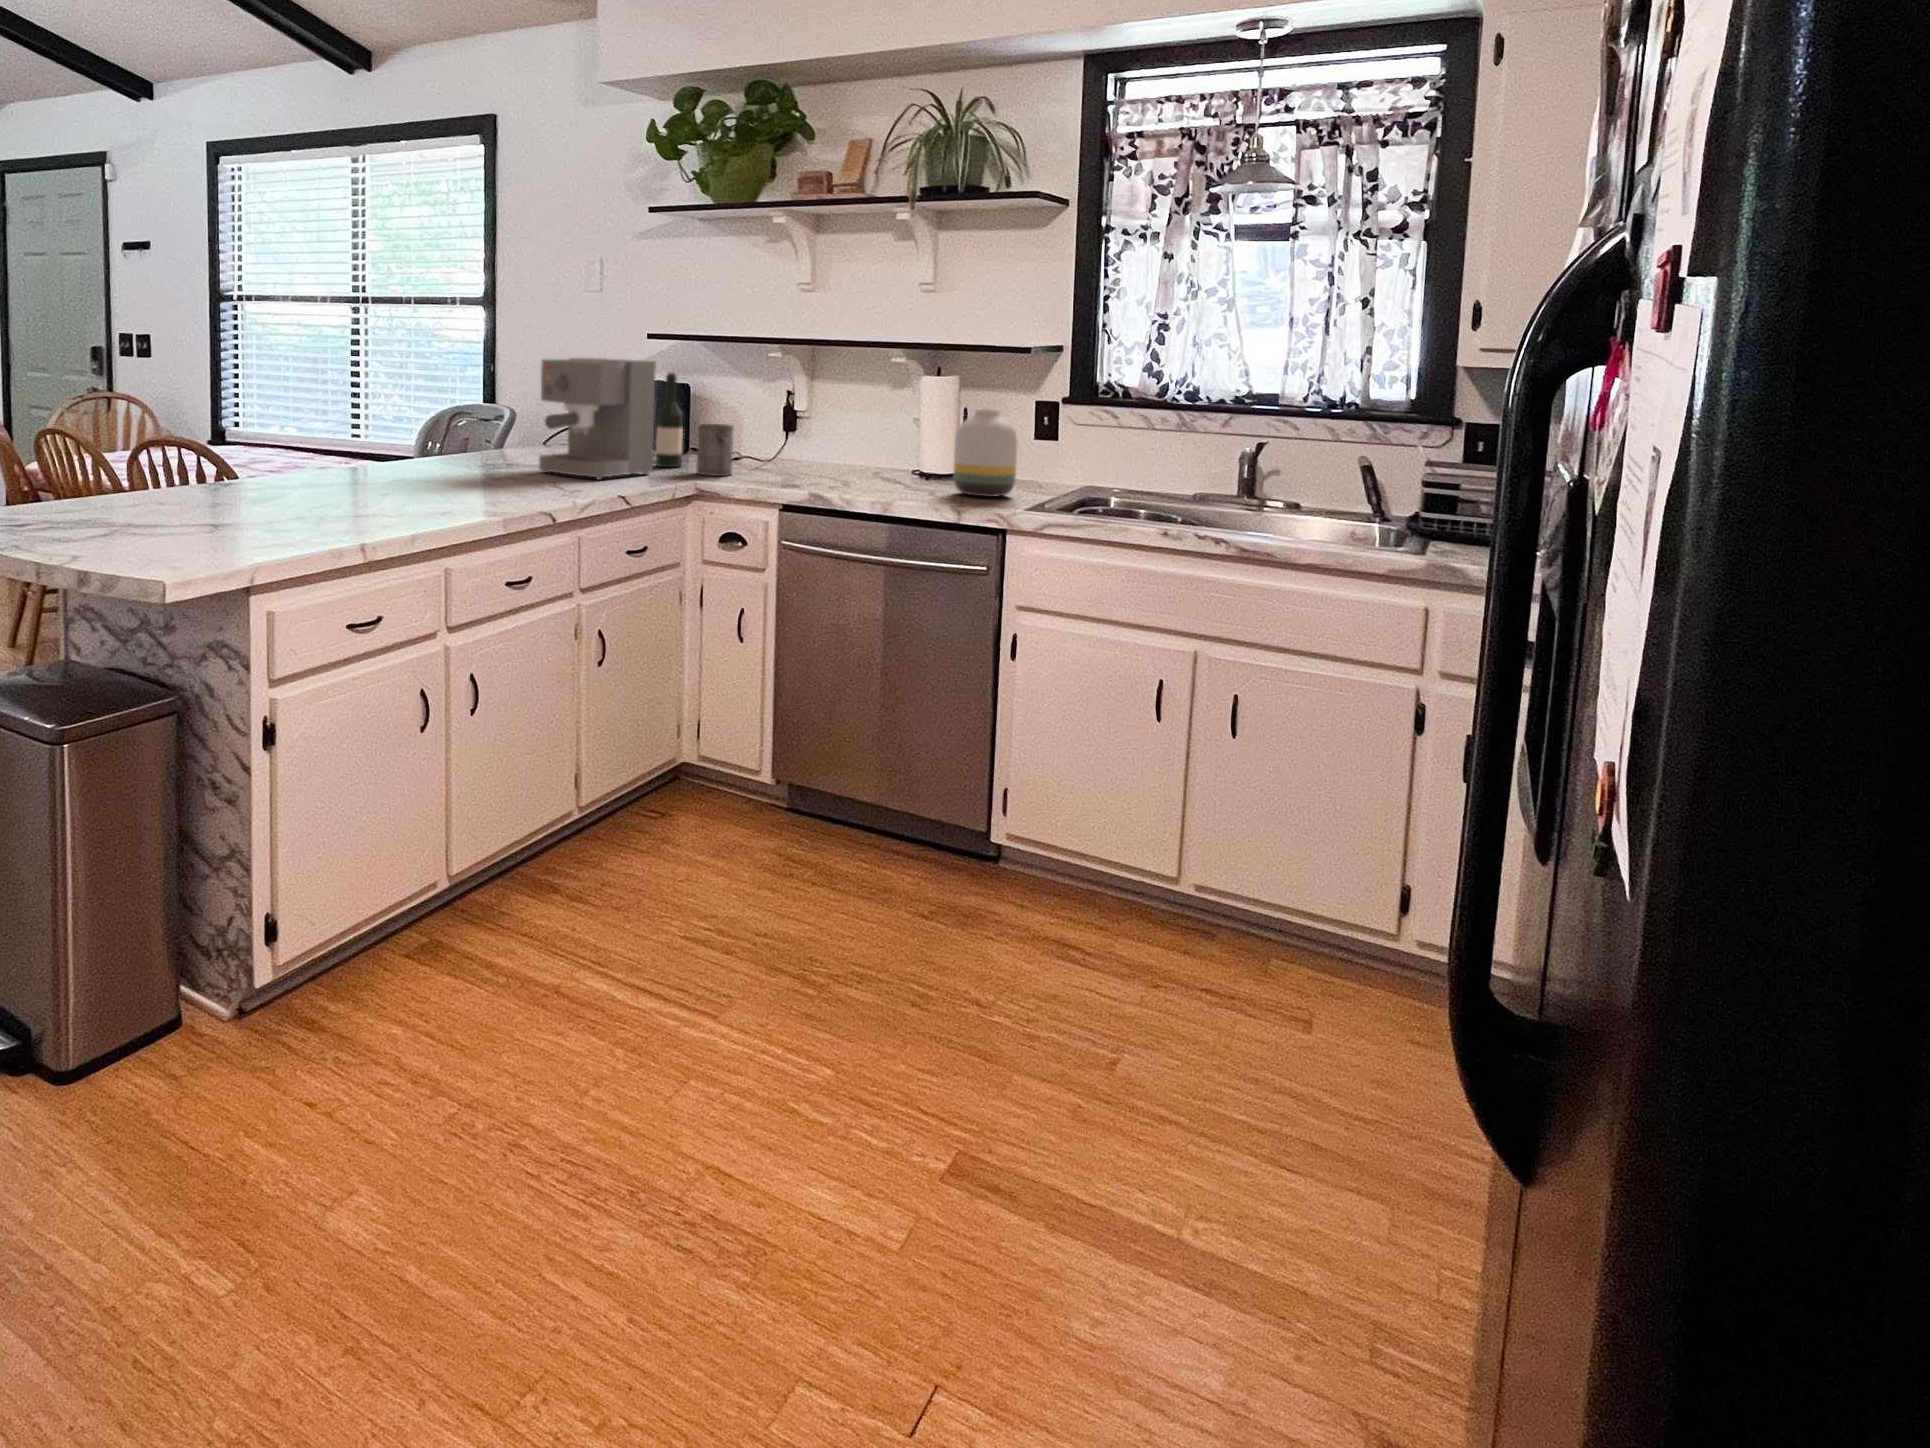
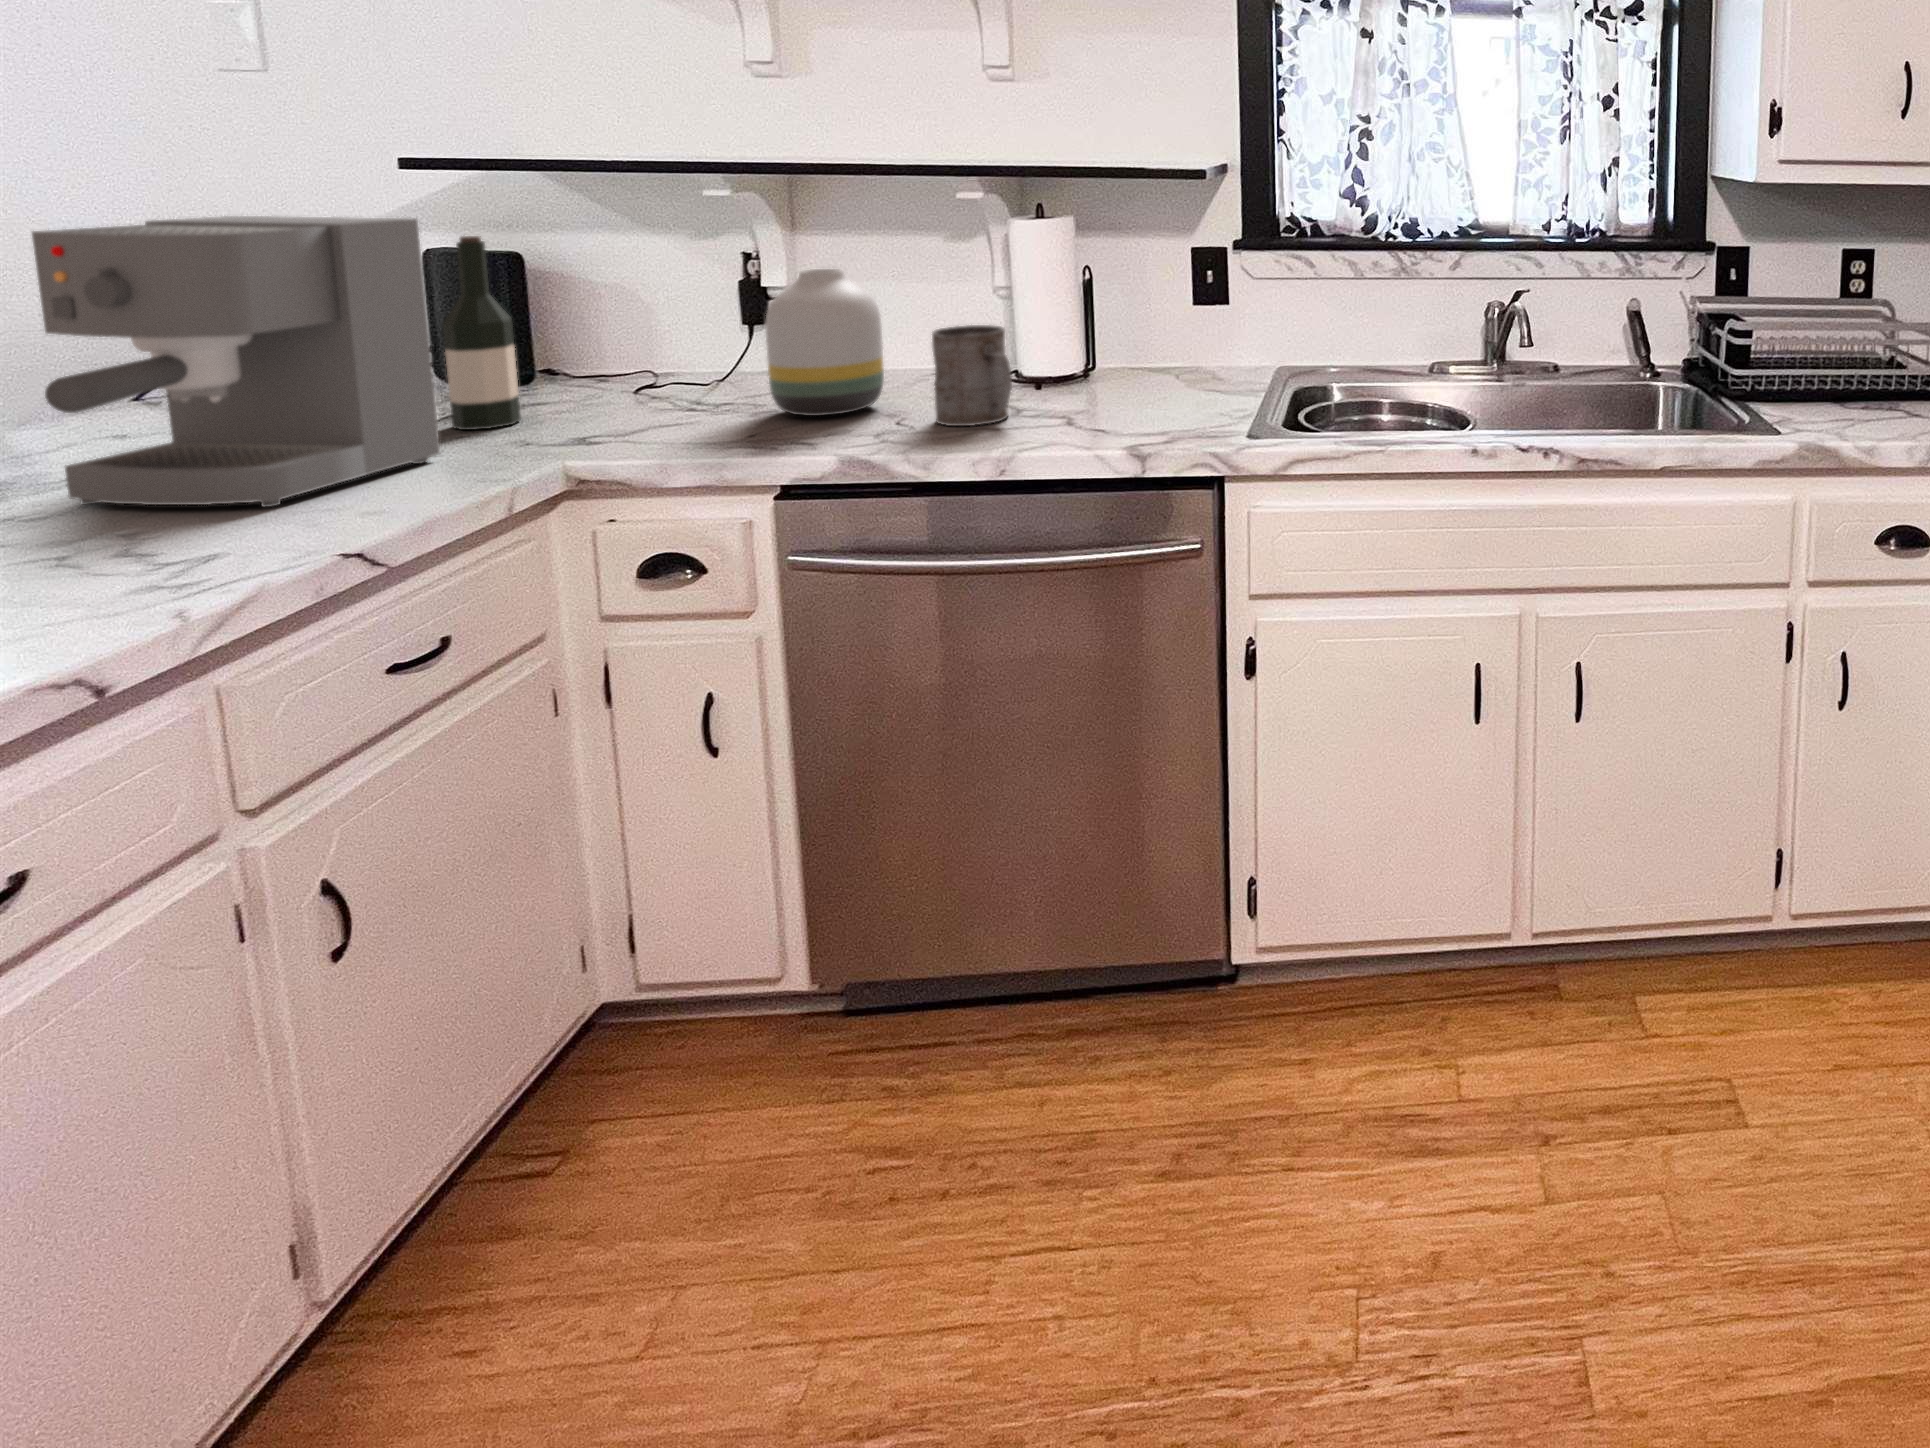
vase: present [953,409,1017,497] -> present [765,269,884,416]
mug: present [696,424,733,476] -> present [932,325,1012,426]

